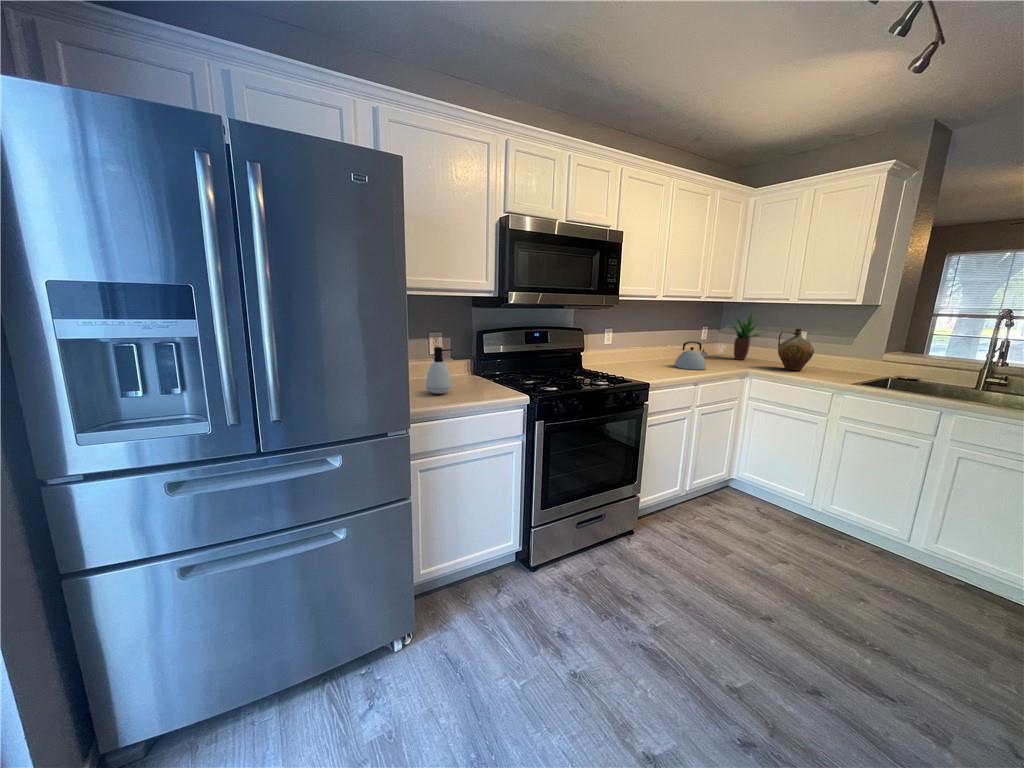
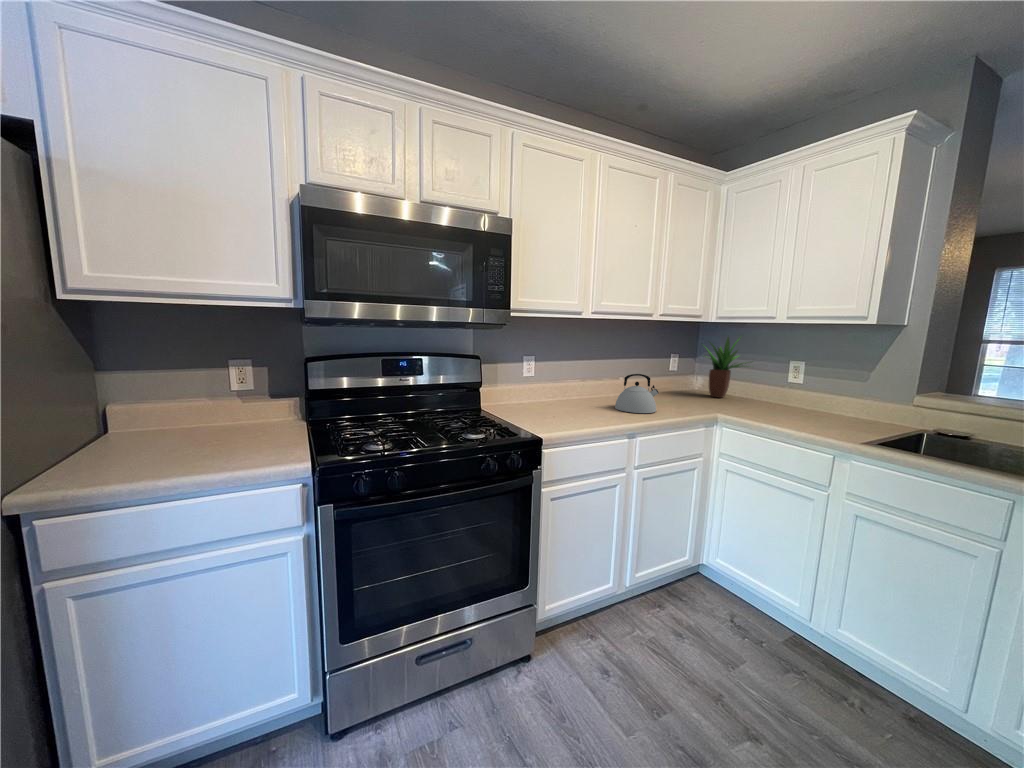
ceramic jug: present [778,329,814,370] -> none [761,358,812,416]
soap dispenser: present [426,347,452,394] -> none [135,384,188,458]

